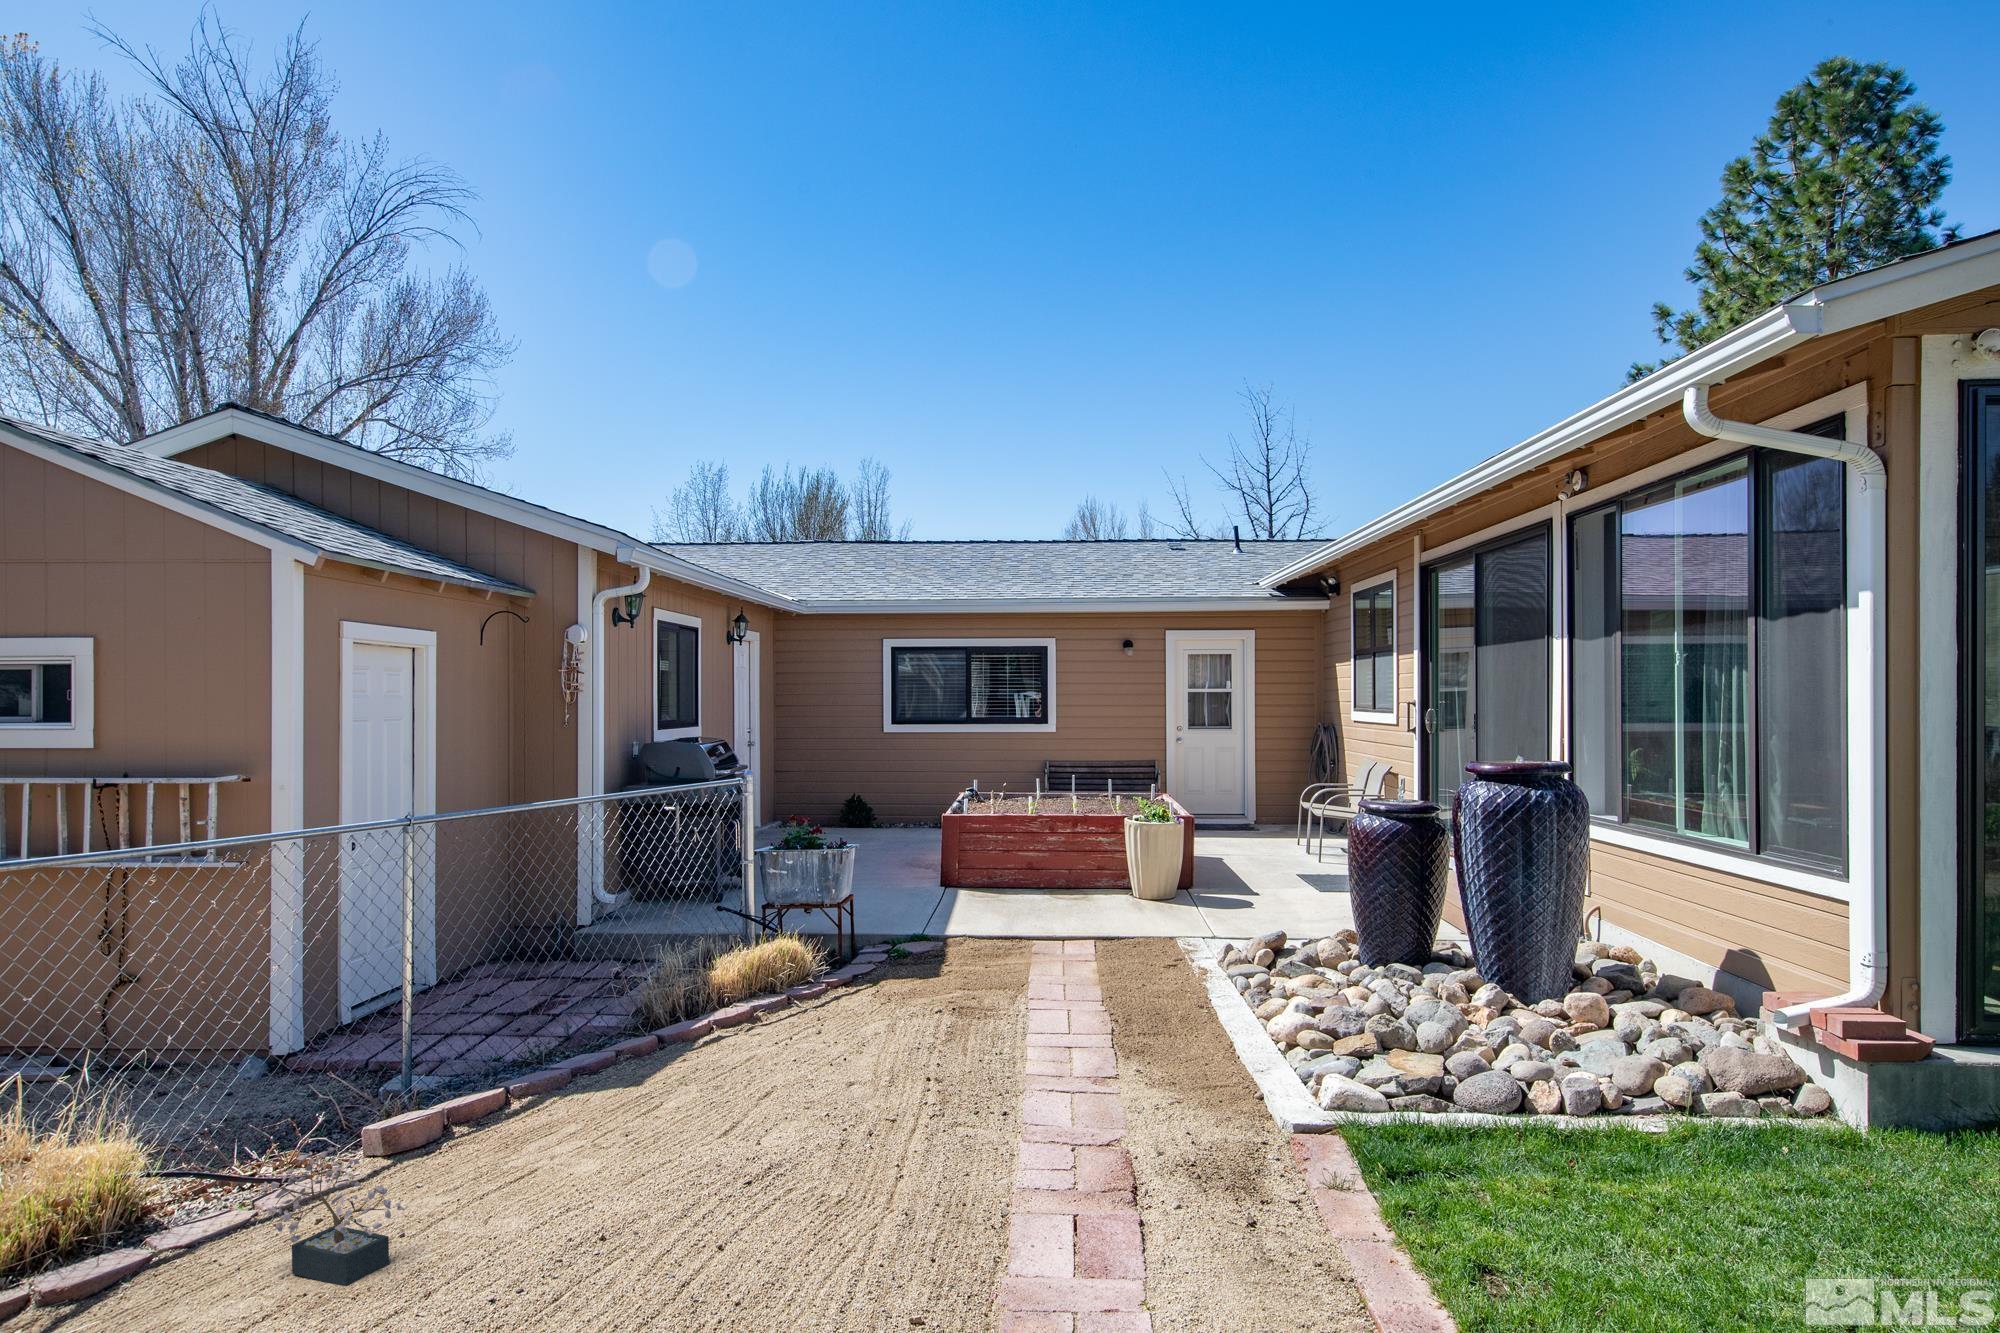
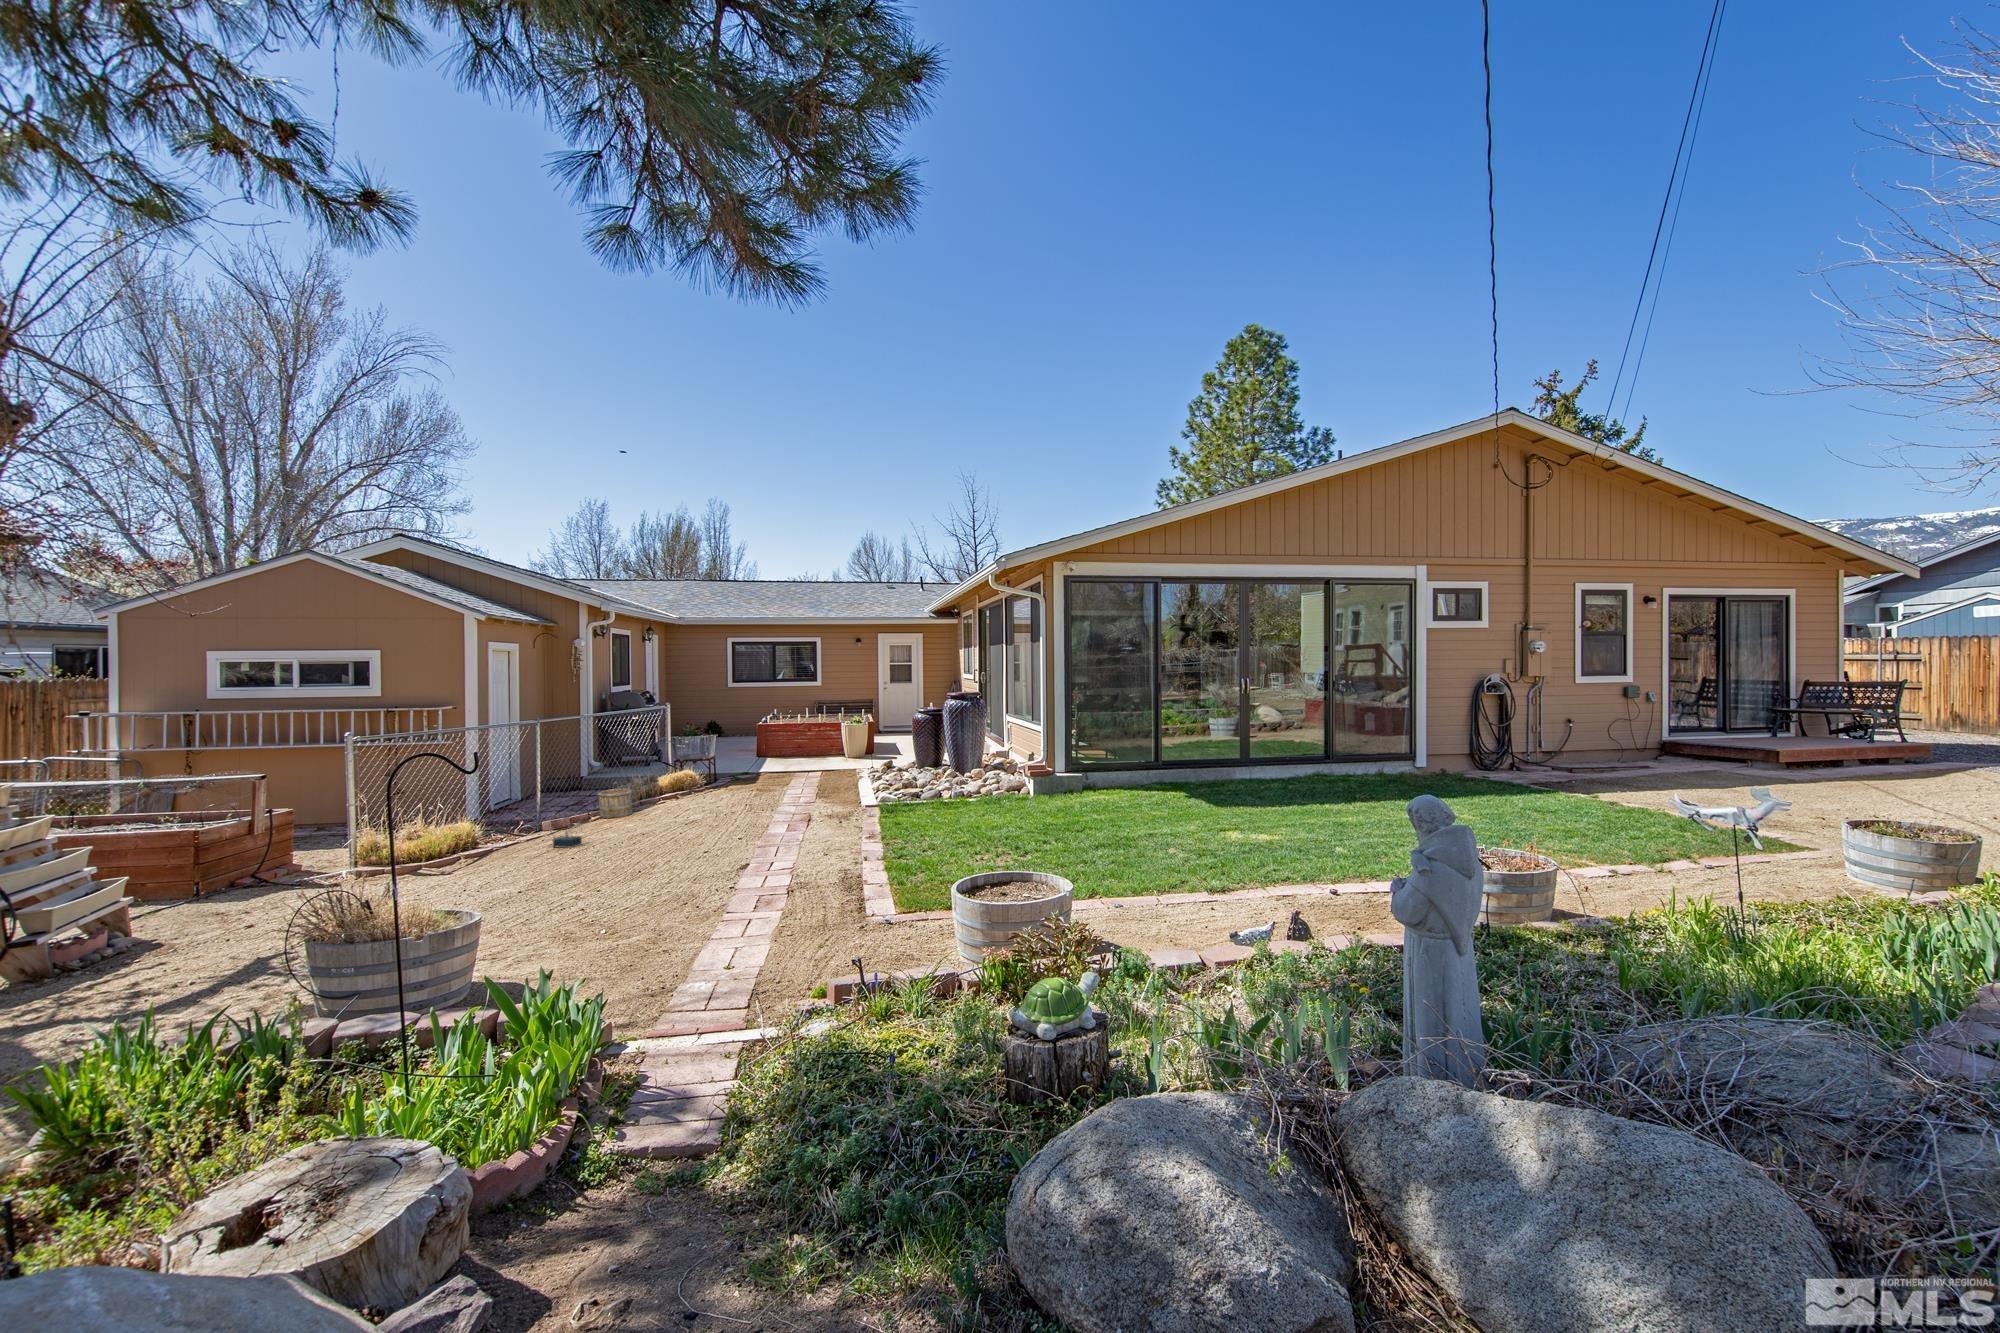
wooden bucket: none [523,1008,619,1102] -> present [597,788,632,818]

